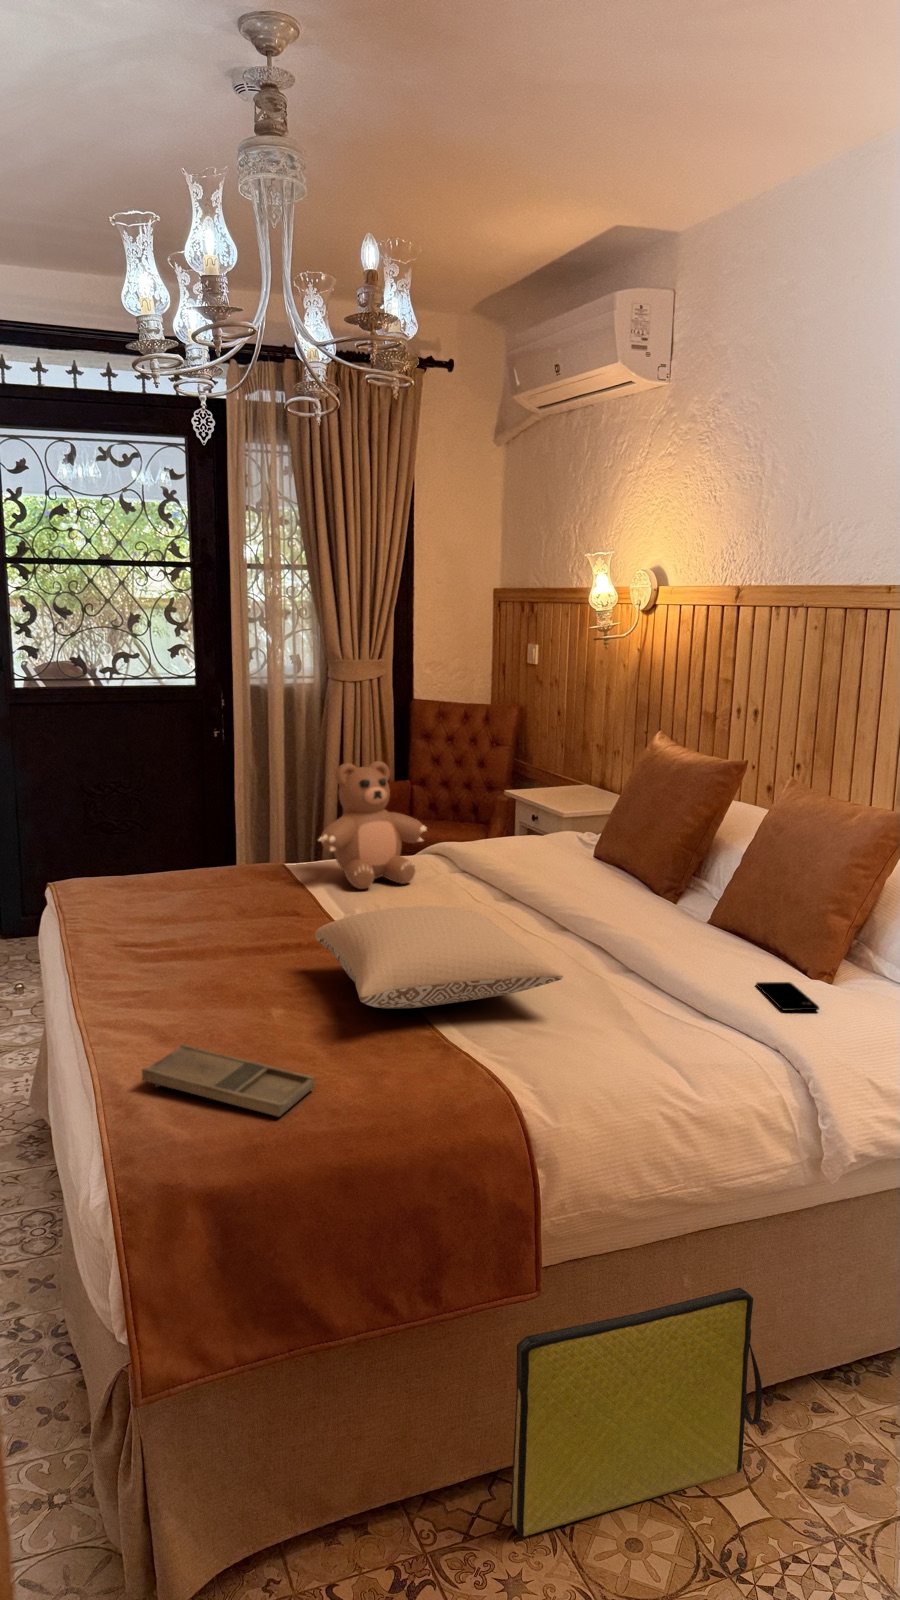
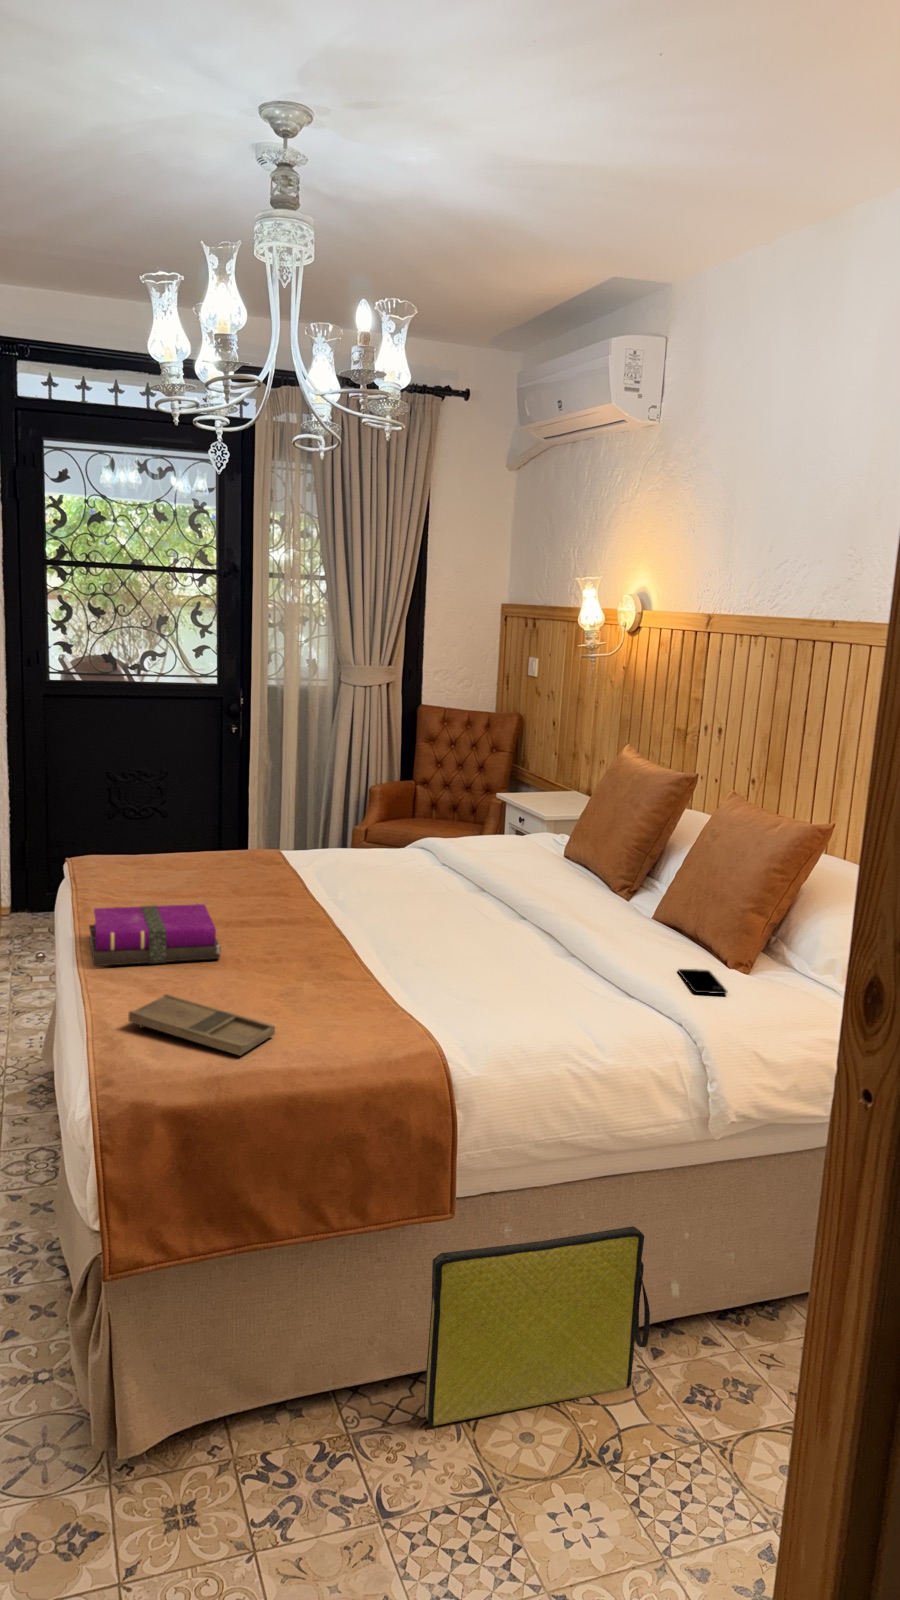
teddy bear: present [319,761,427,889] -> none [309,760,411,875]
pillow: present [315,906,563,1008] -> none [293,890,503,975]
notebook: none [83,933,237,1013] -> present [89,904,221,966]

